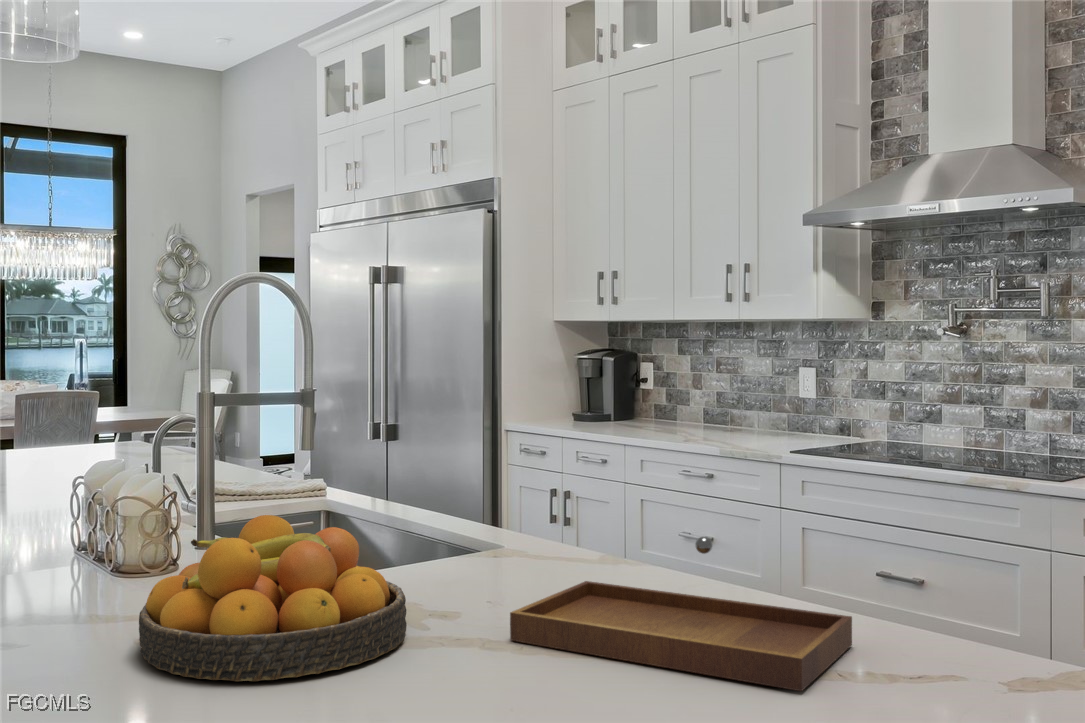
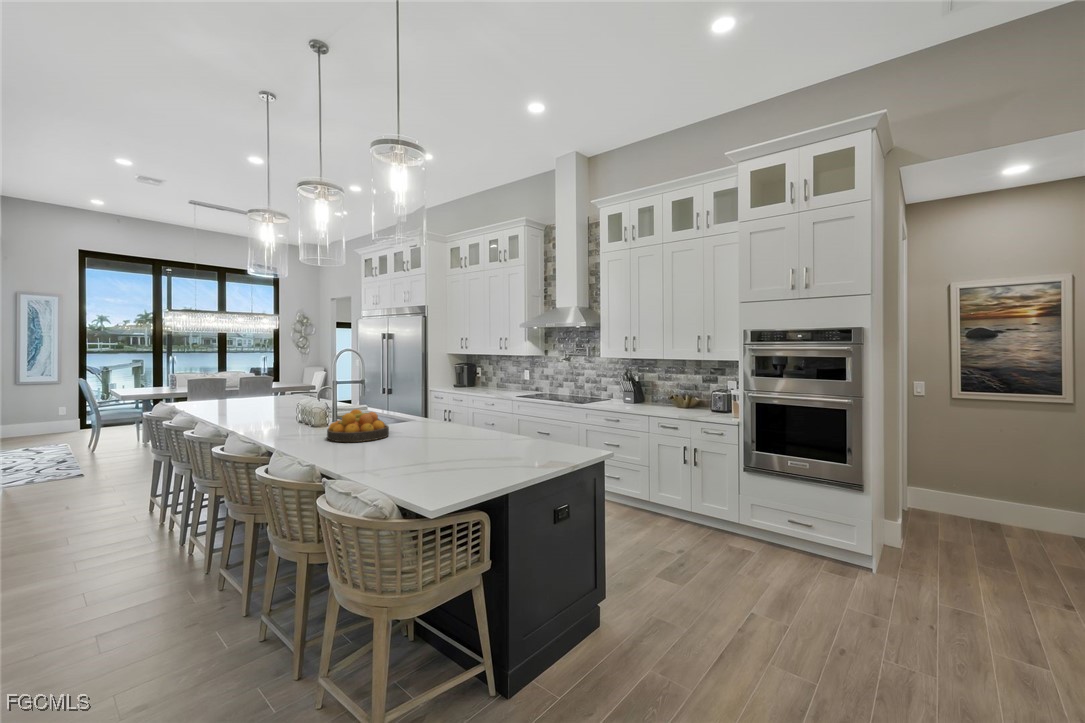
tray: present [510,537,852,691] -> none [412,412,487,441]

